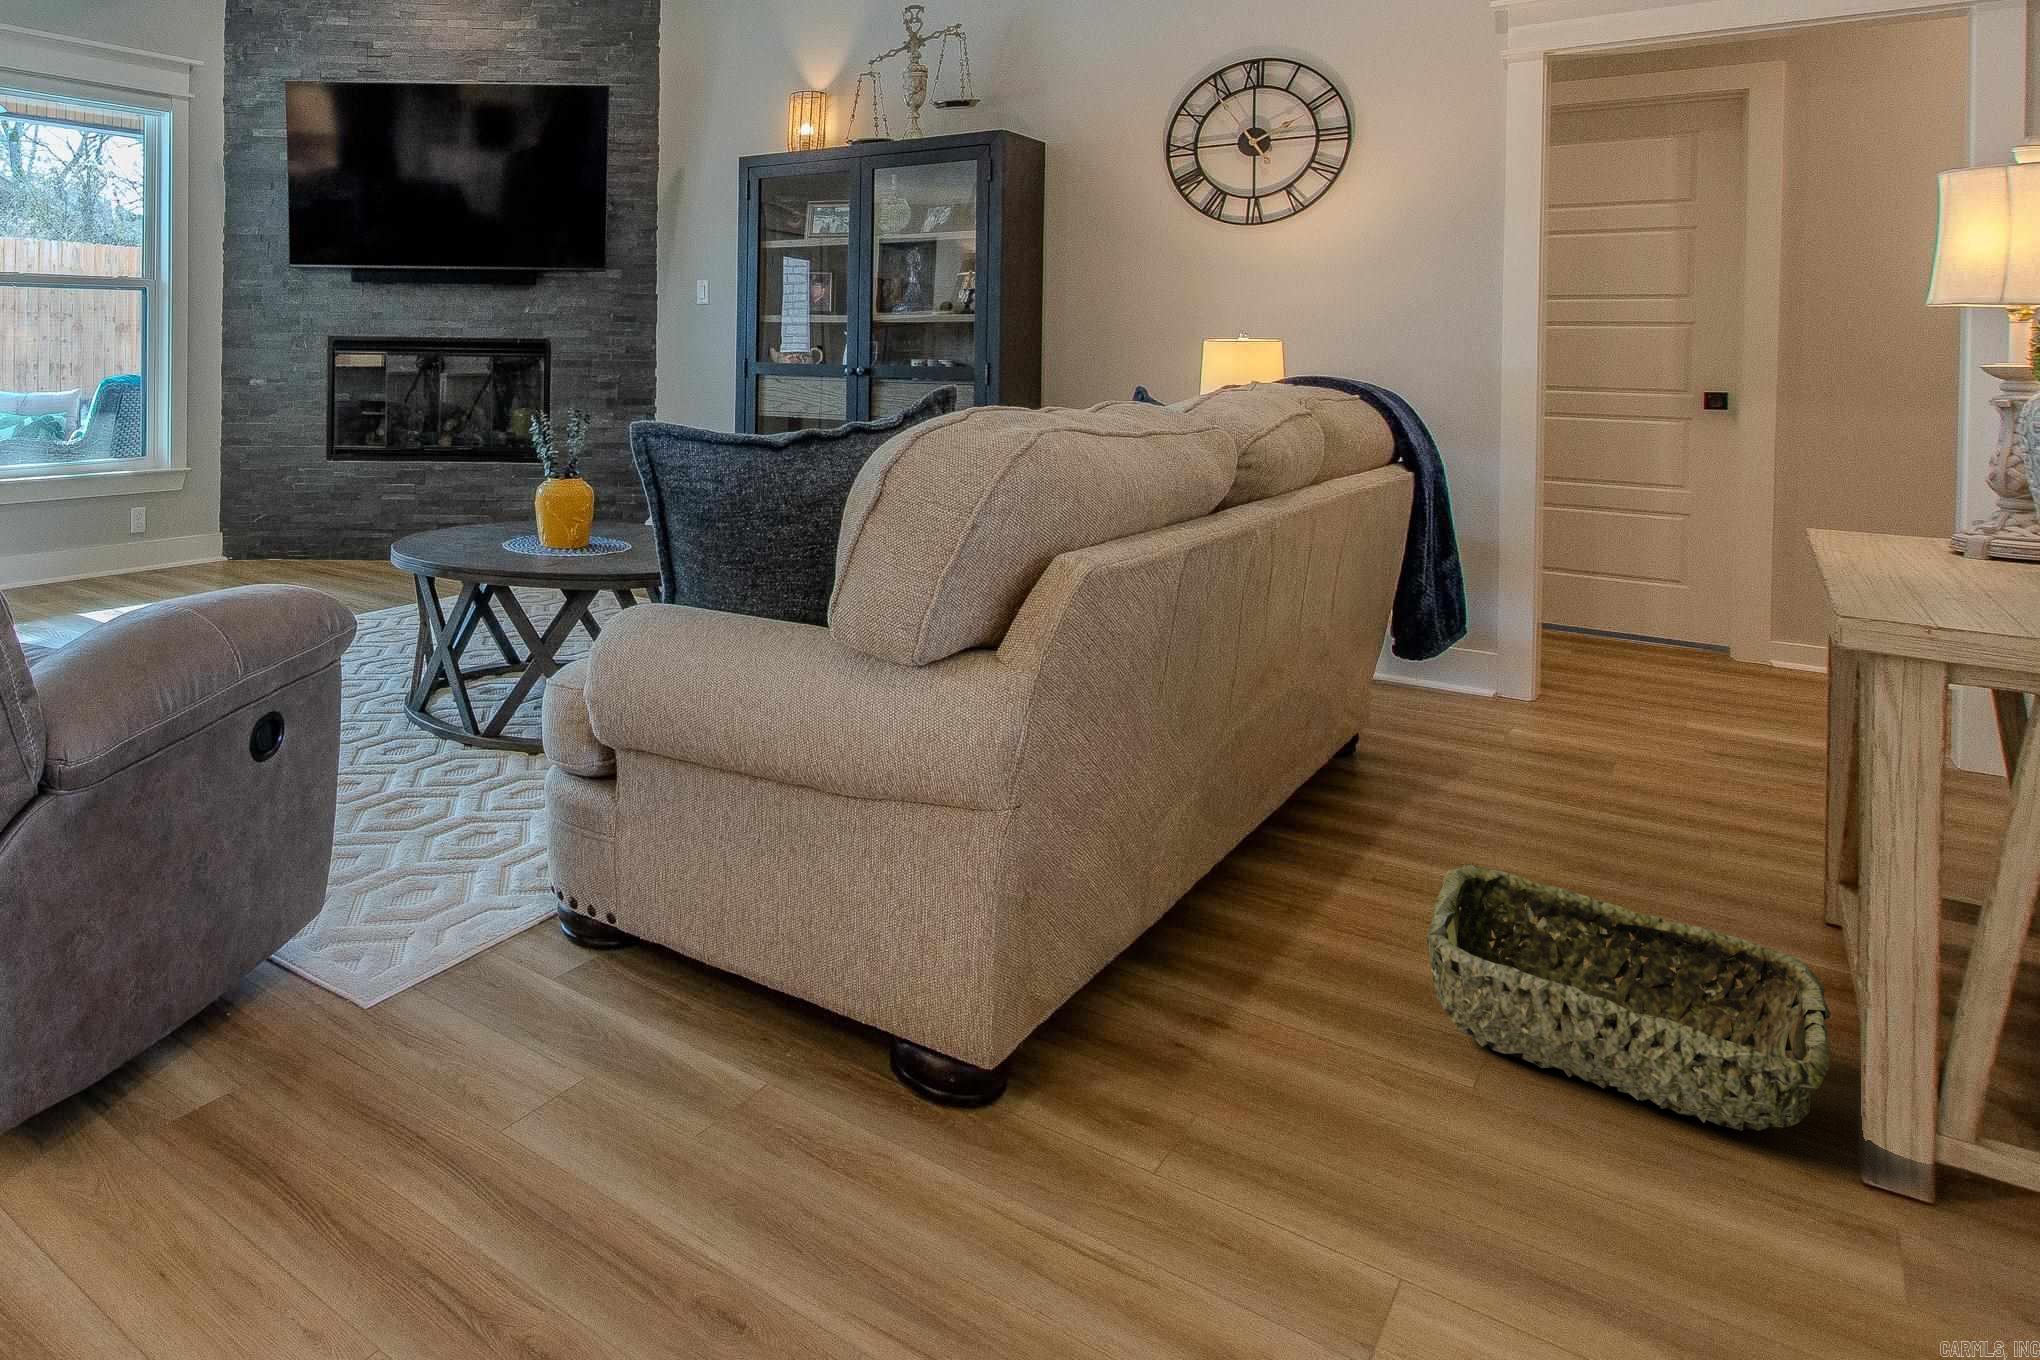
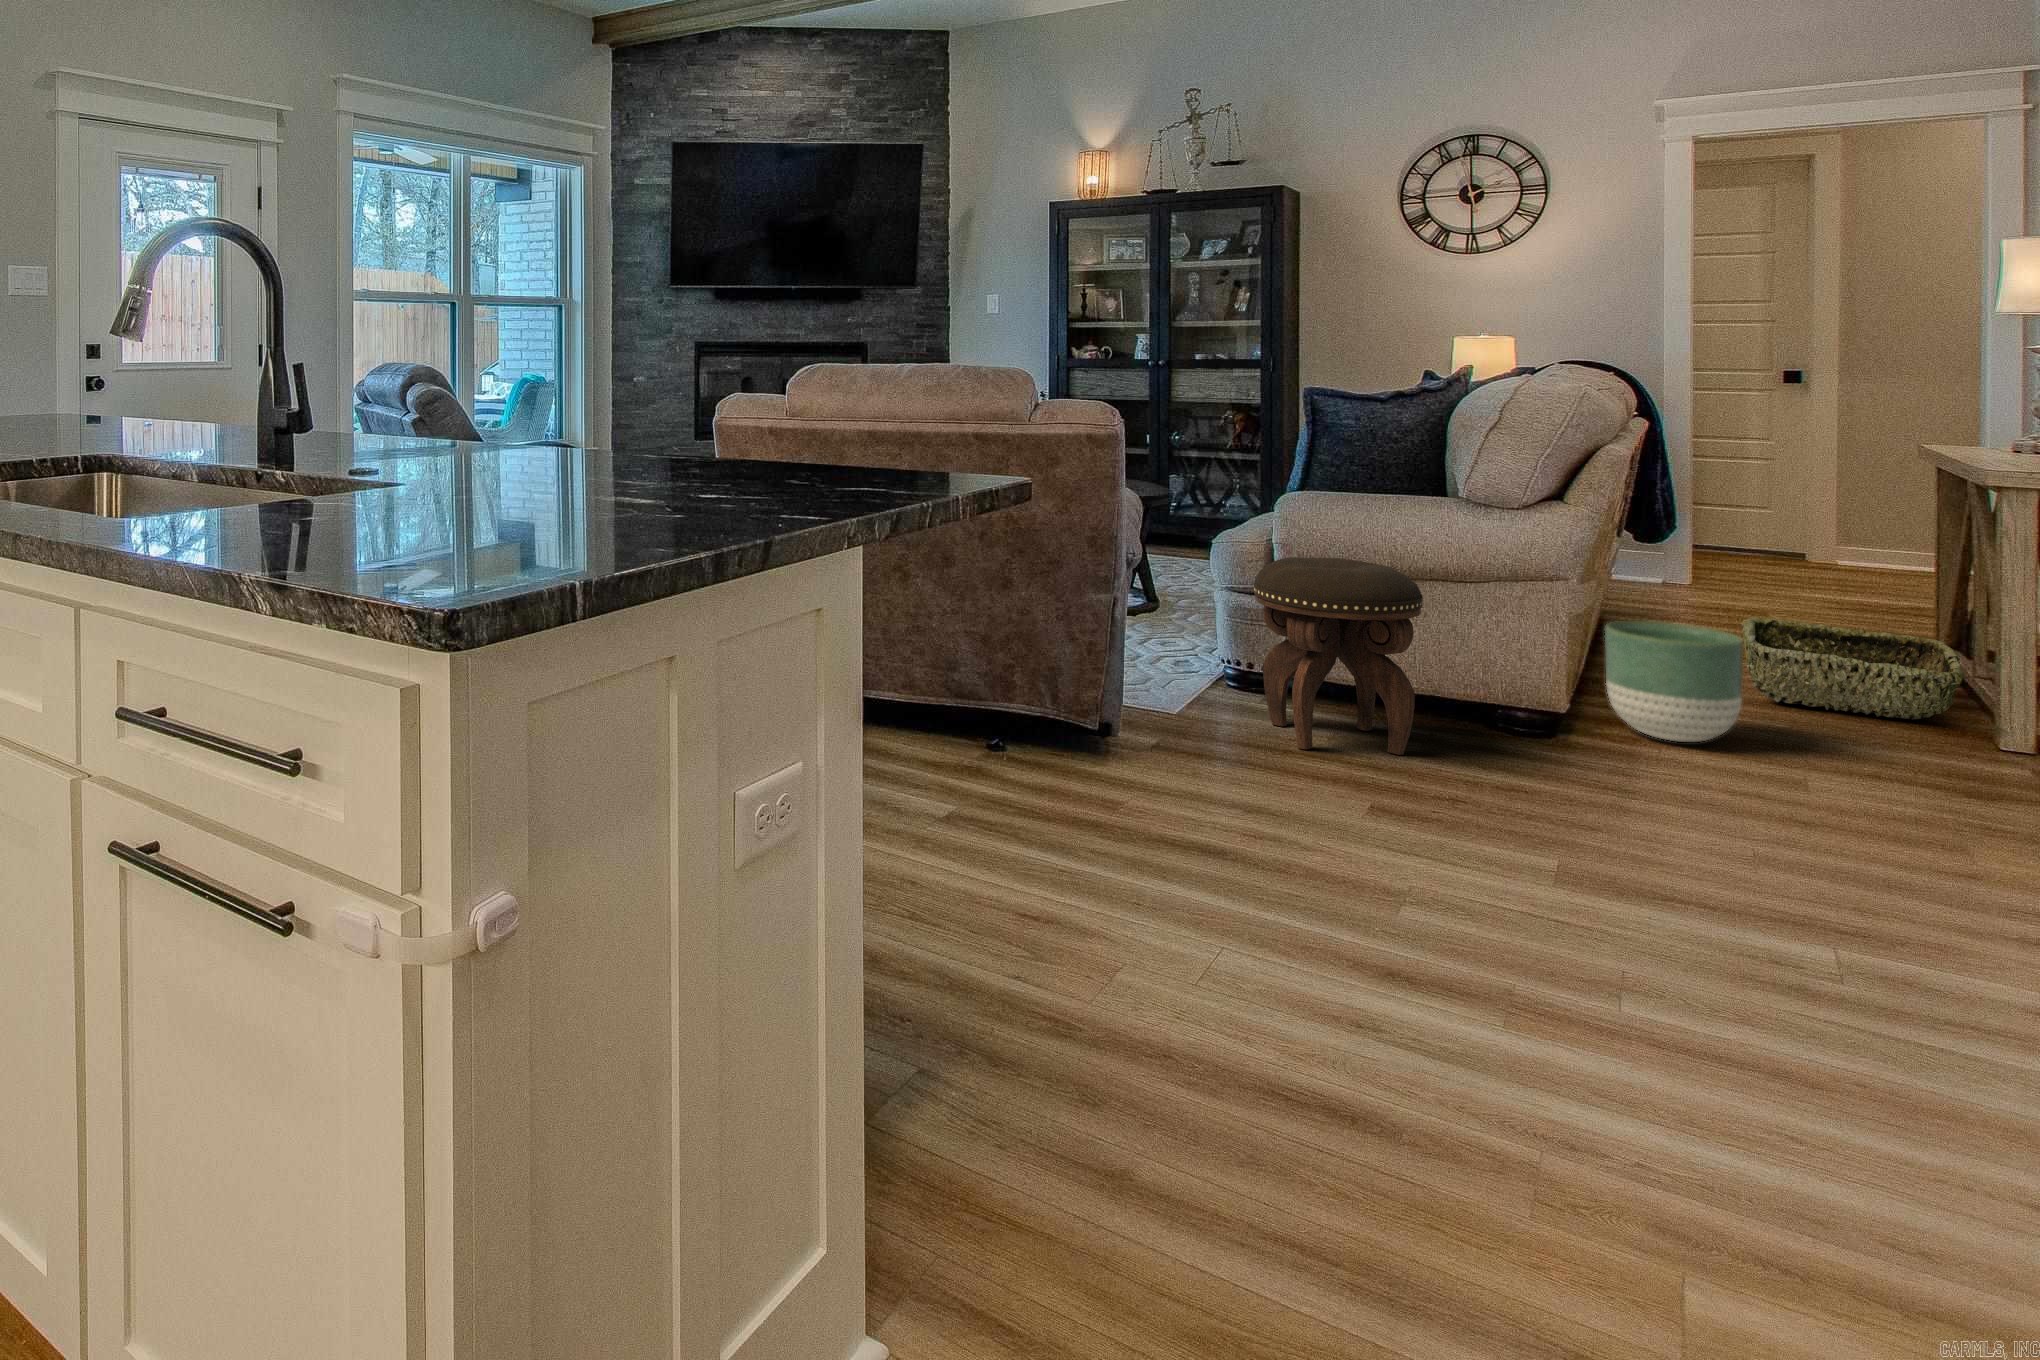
footstool: none [402,763,682,1204] -> present [1254,557,1423,755]
planter: none [1090,909,1329,1199] -> present [1605,621,1743,742]

